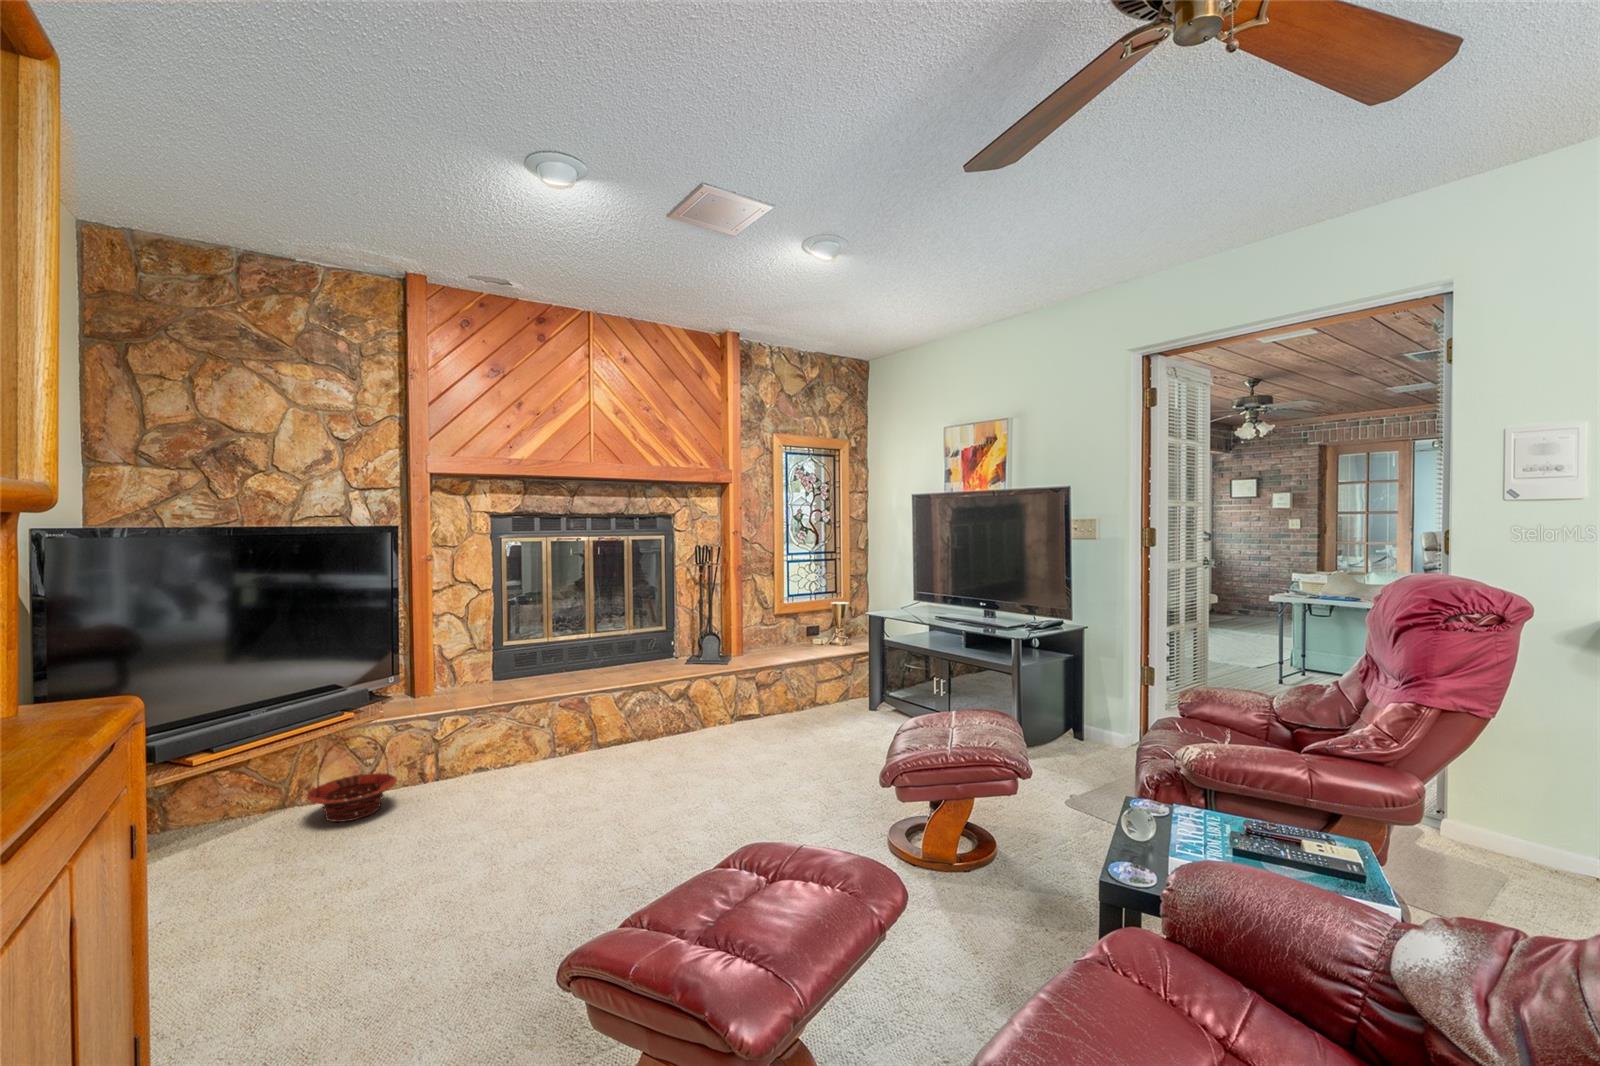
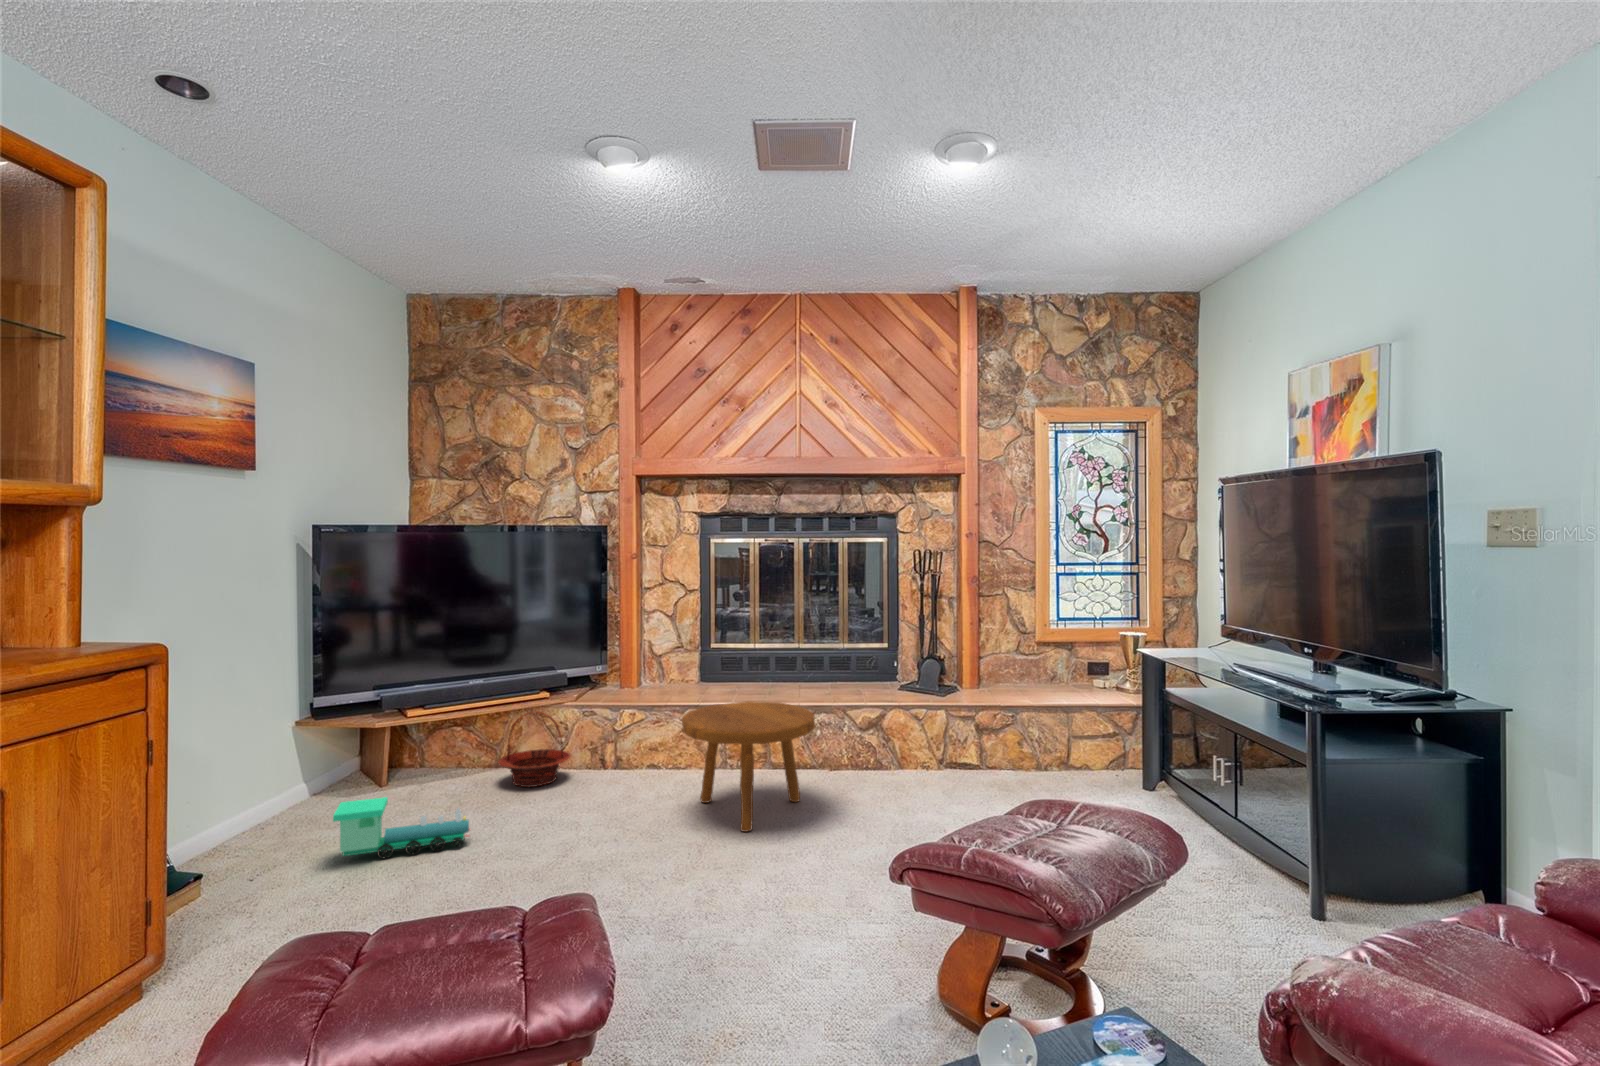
footstool: none [561,686,684,803] -> present [682,701,815,832]
toy train: none [186,854,369,952] -> present [333,797,470,858]

